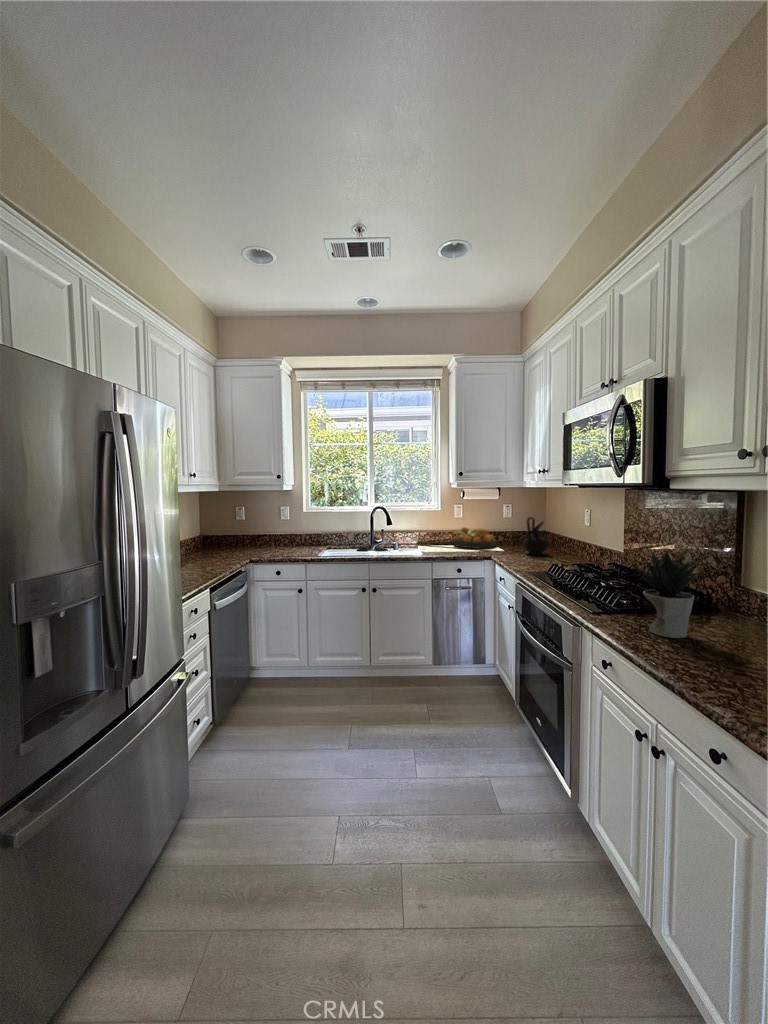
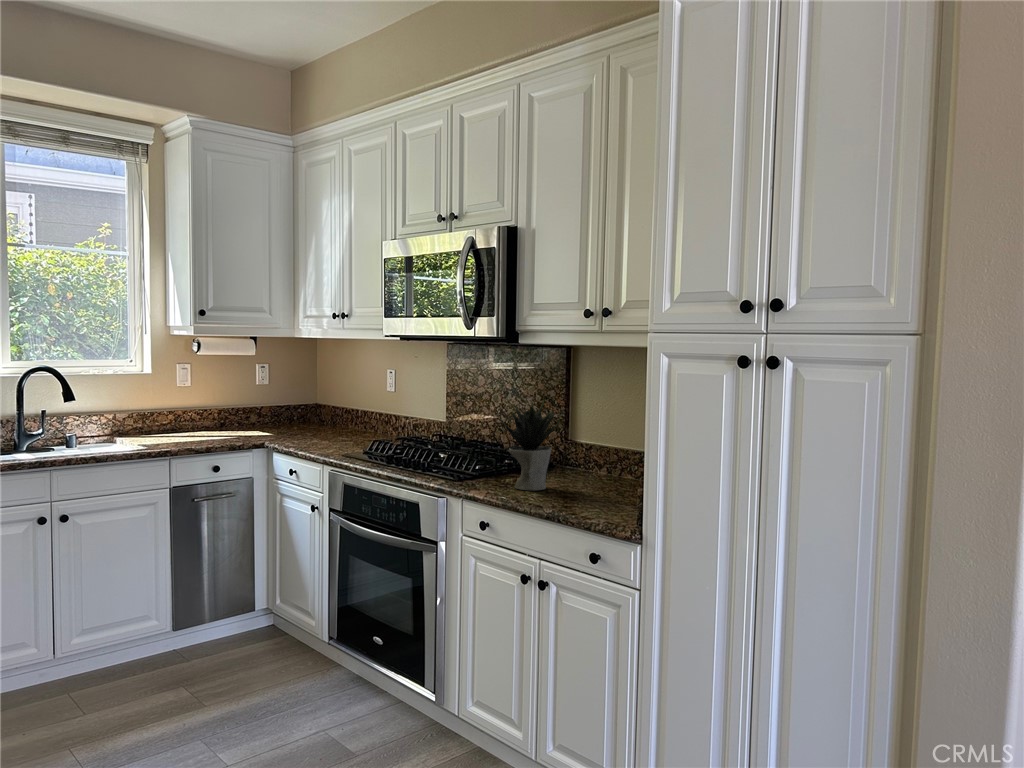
ceramic jug: present [524,517,548,555] -> none [304,381,338,436]
fruit bowl: present [454,527,496,548] -> none [179,401,251,434]

